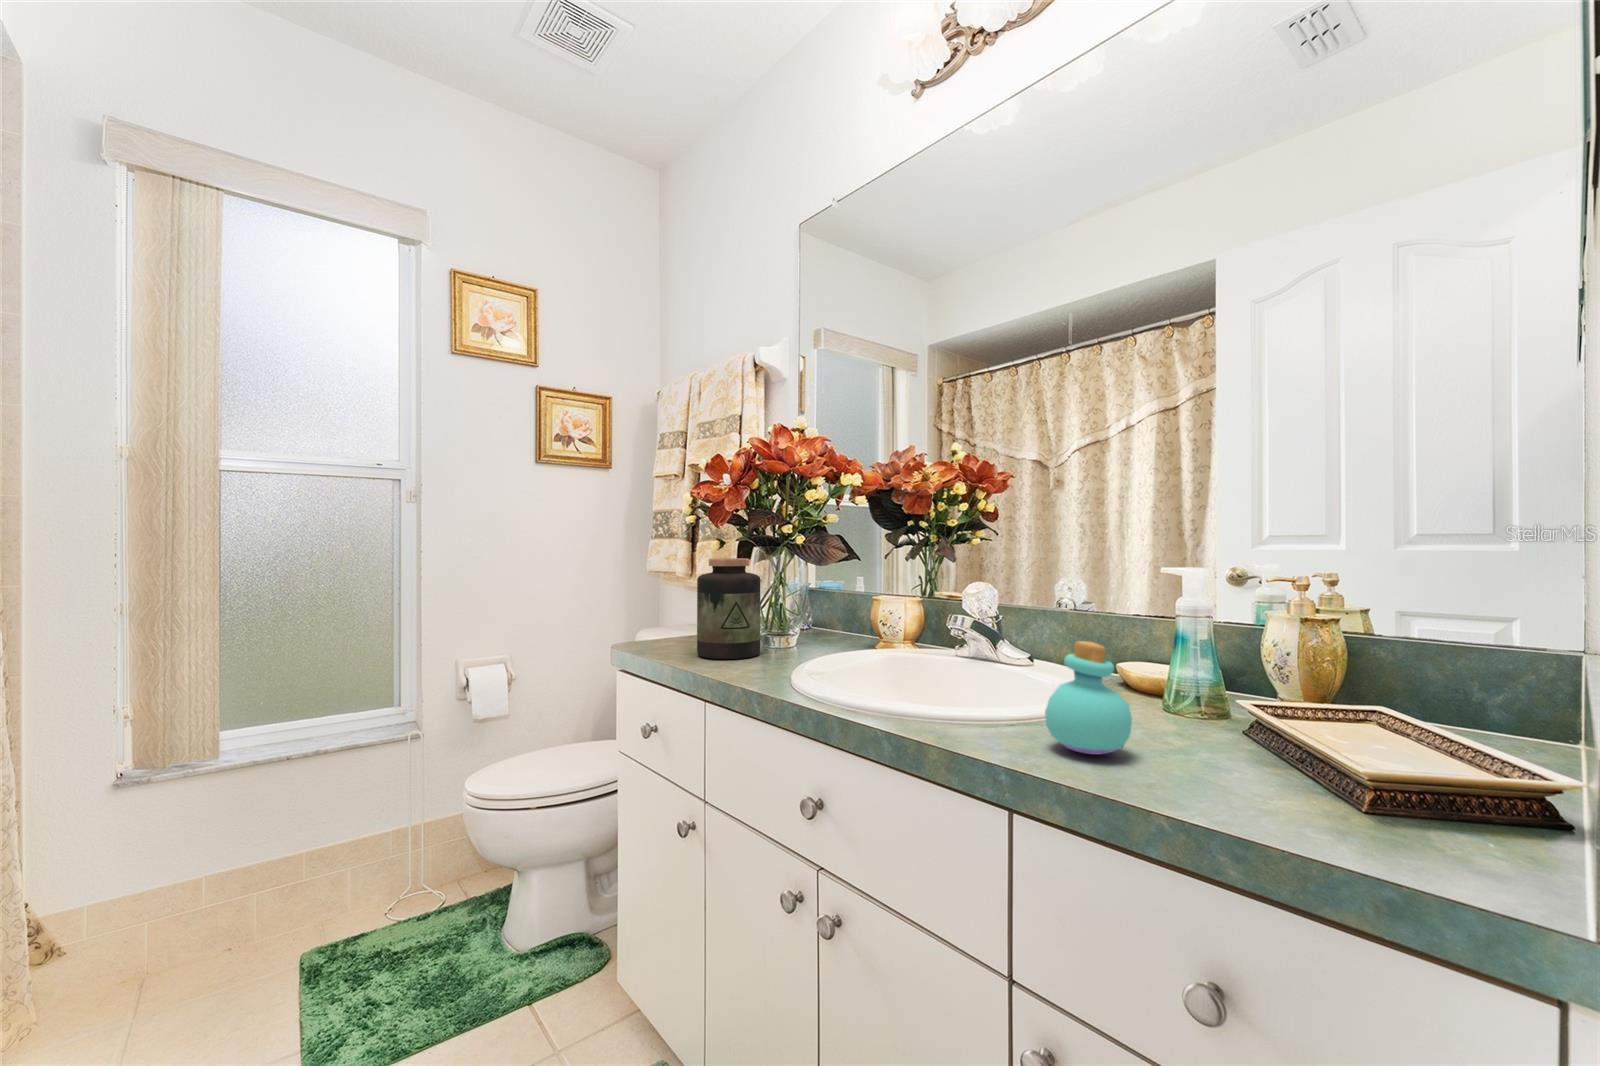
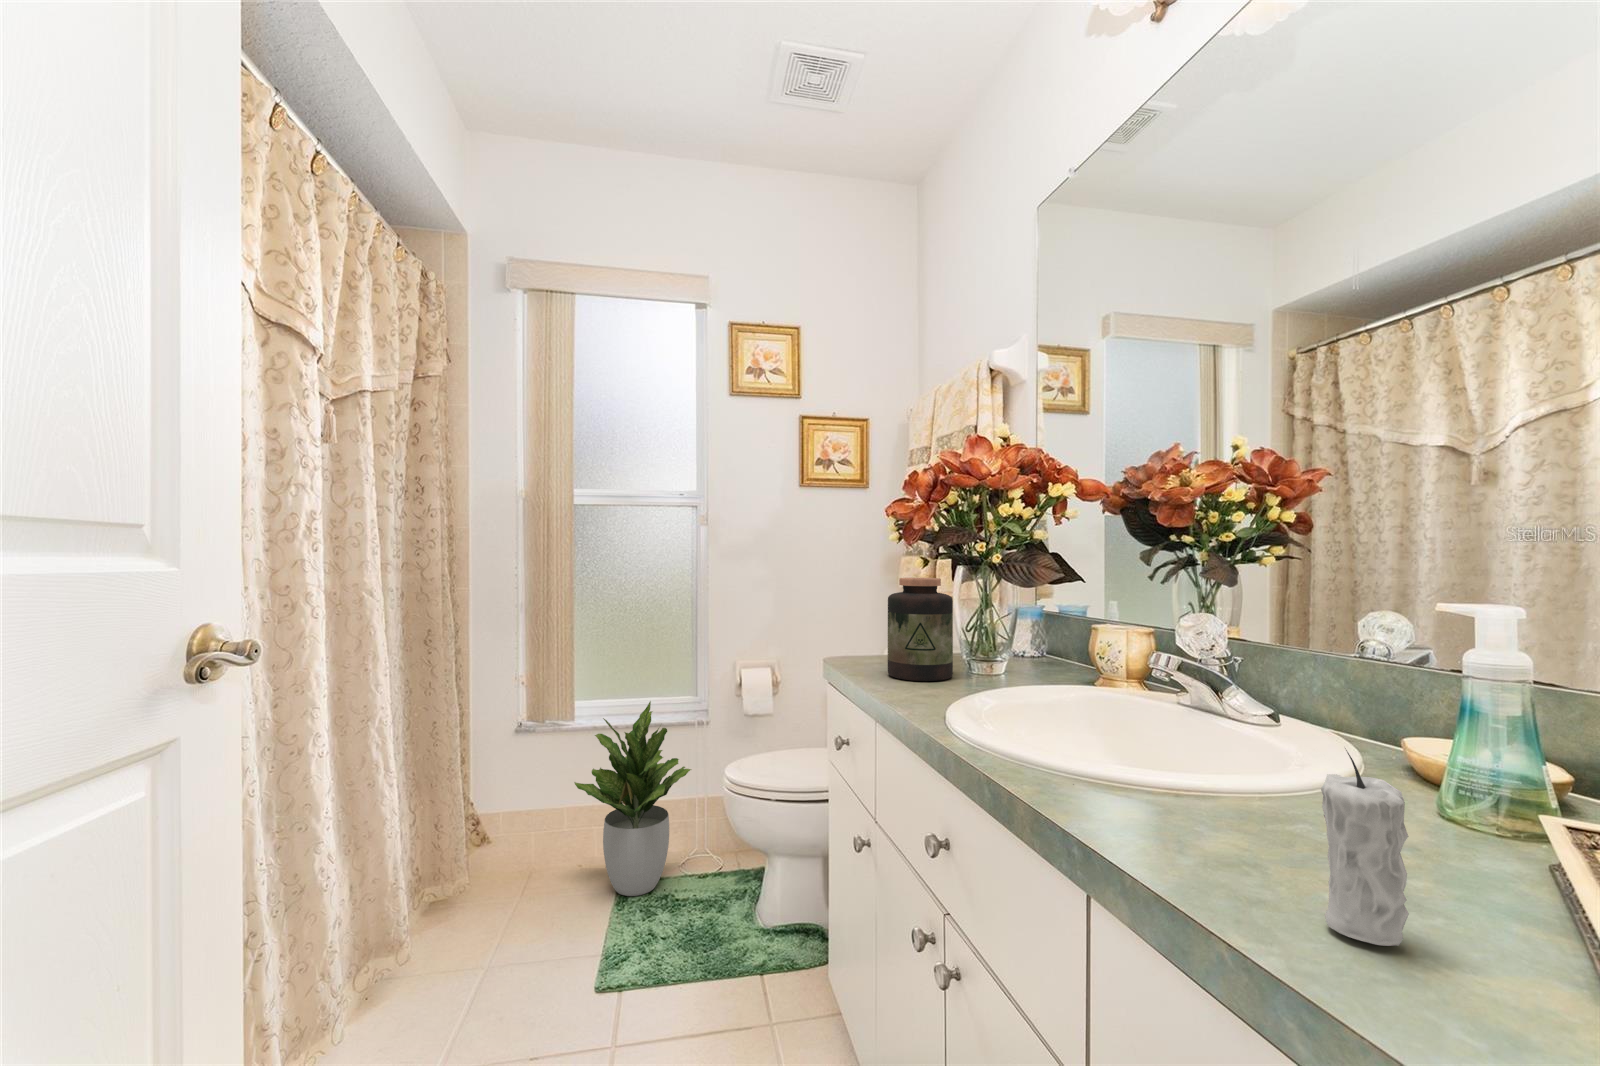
perfume bottle: present [1045,641,1132,754] -> none [1151,697,1268,845]
candle: none [1210,661,1269,799] -> present [1321,748,1409,946]
potted plant: none [228,719,406,969] -> present [574,701,691,896]

